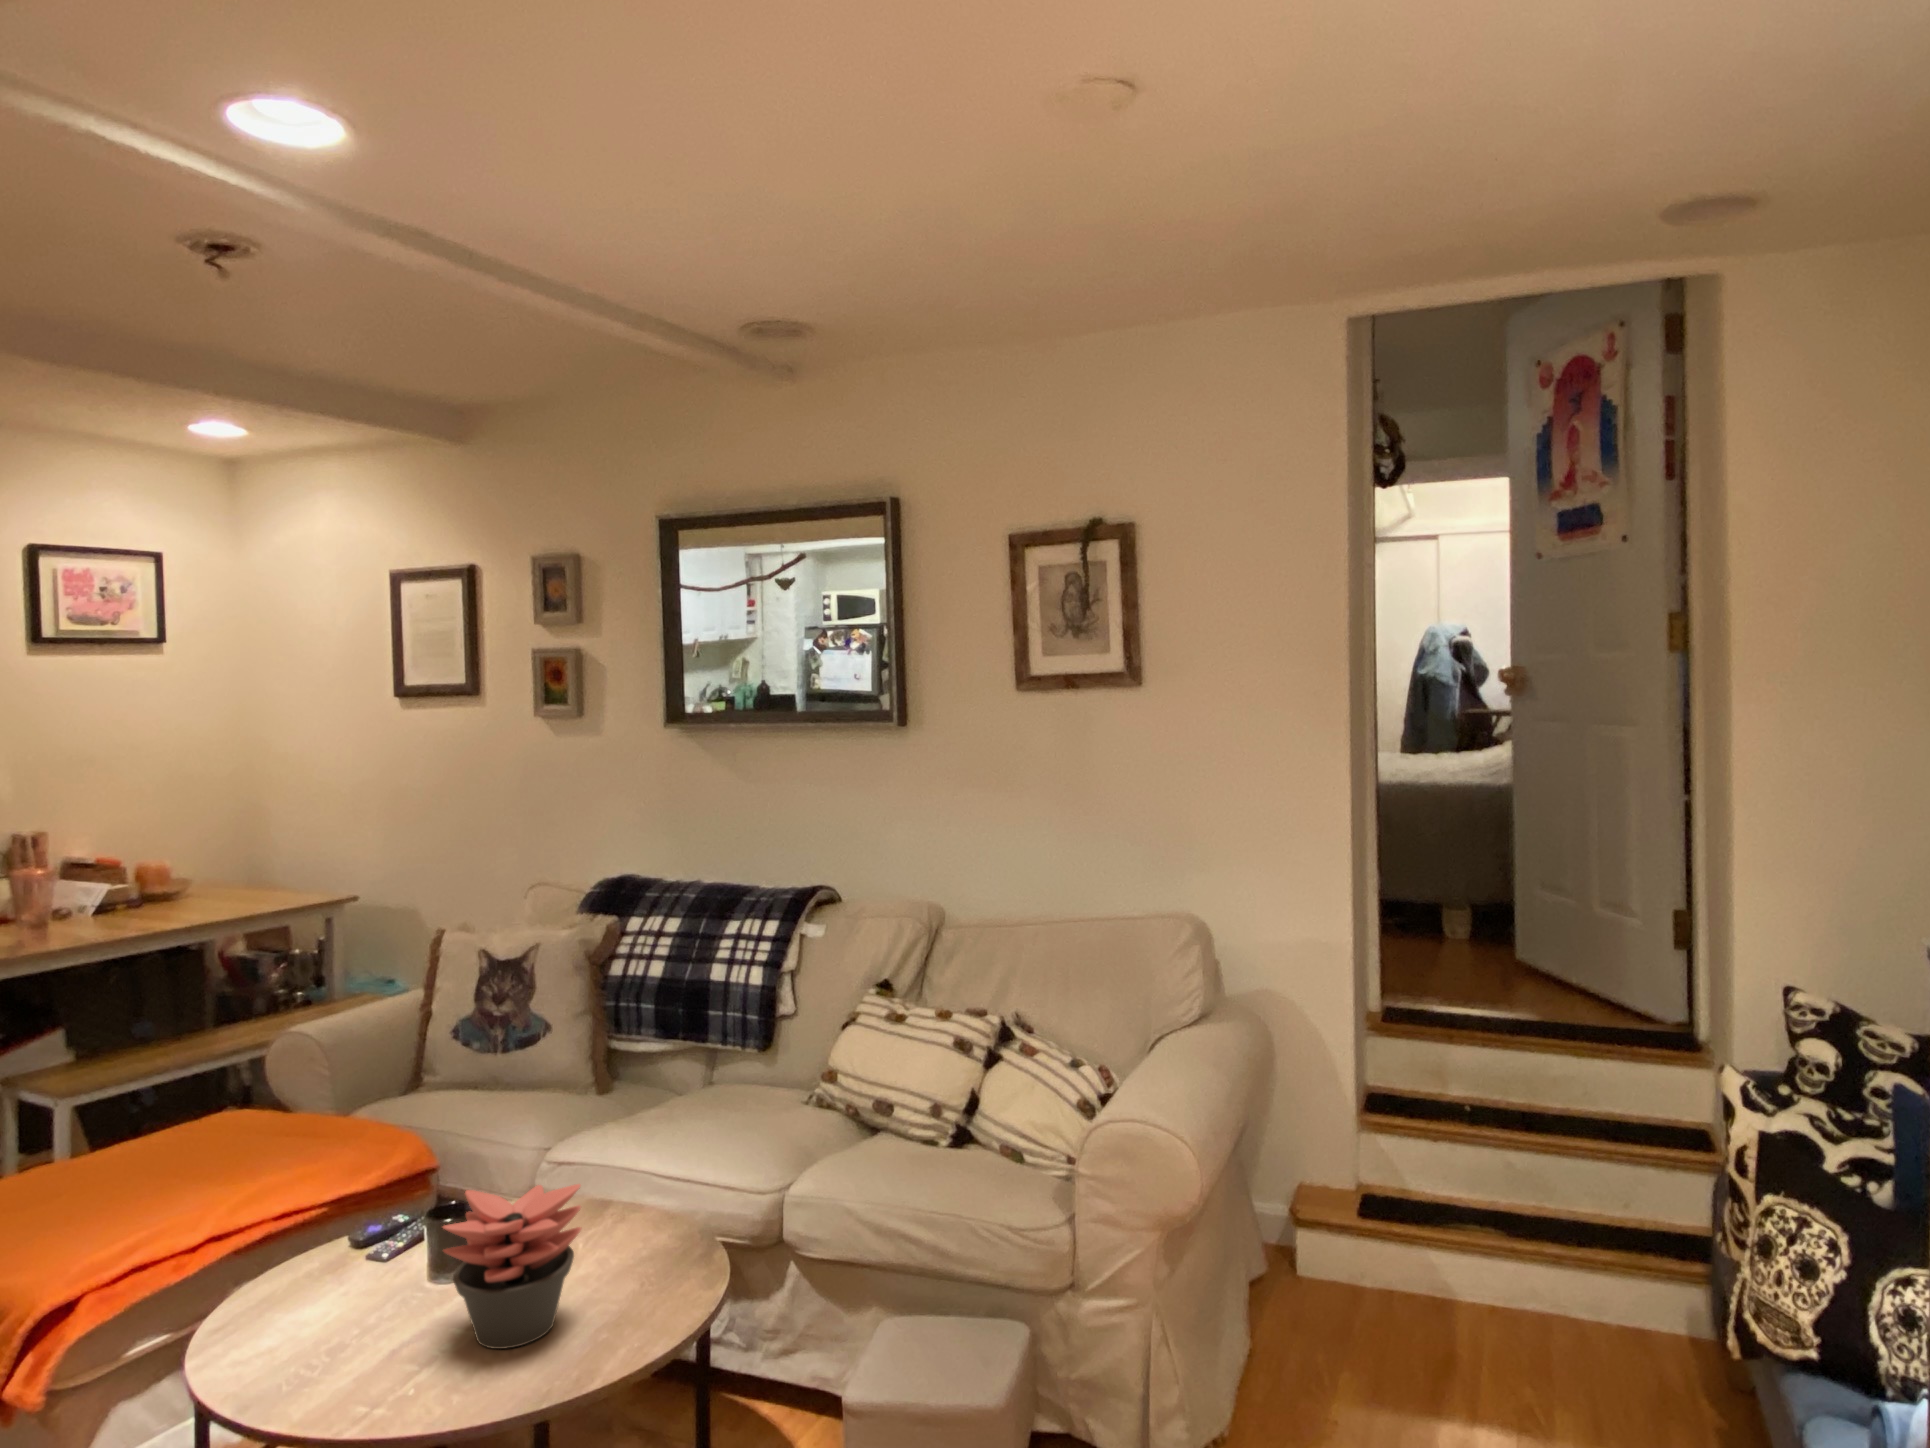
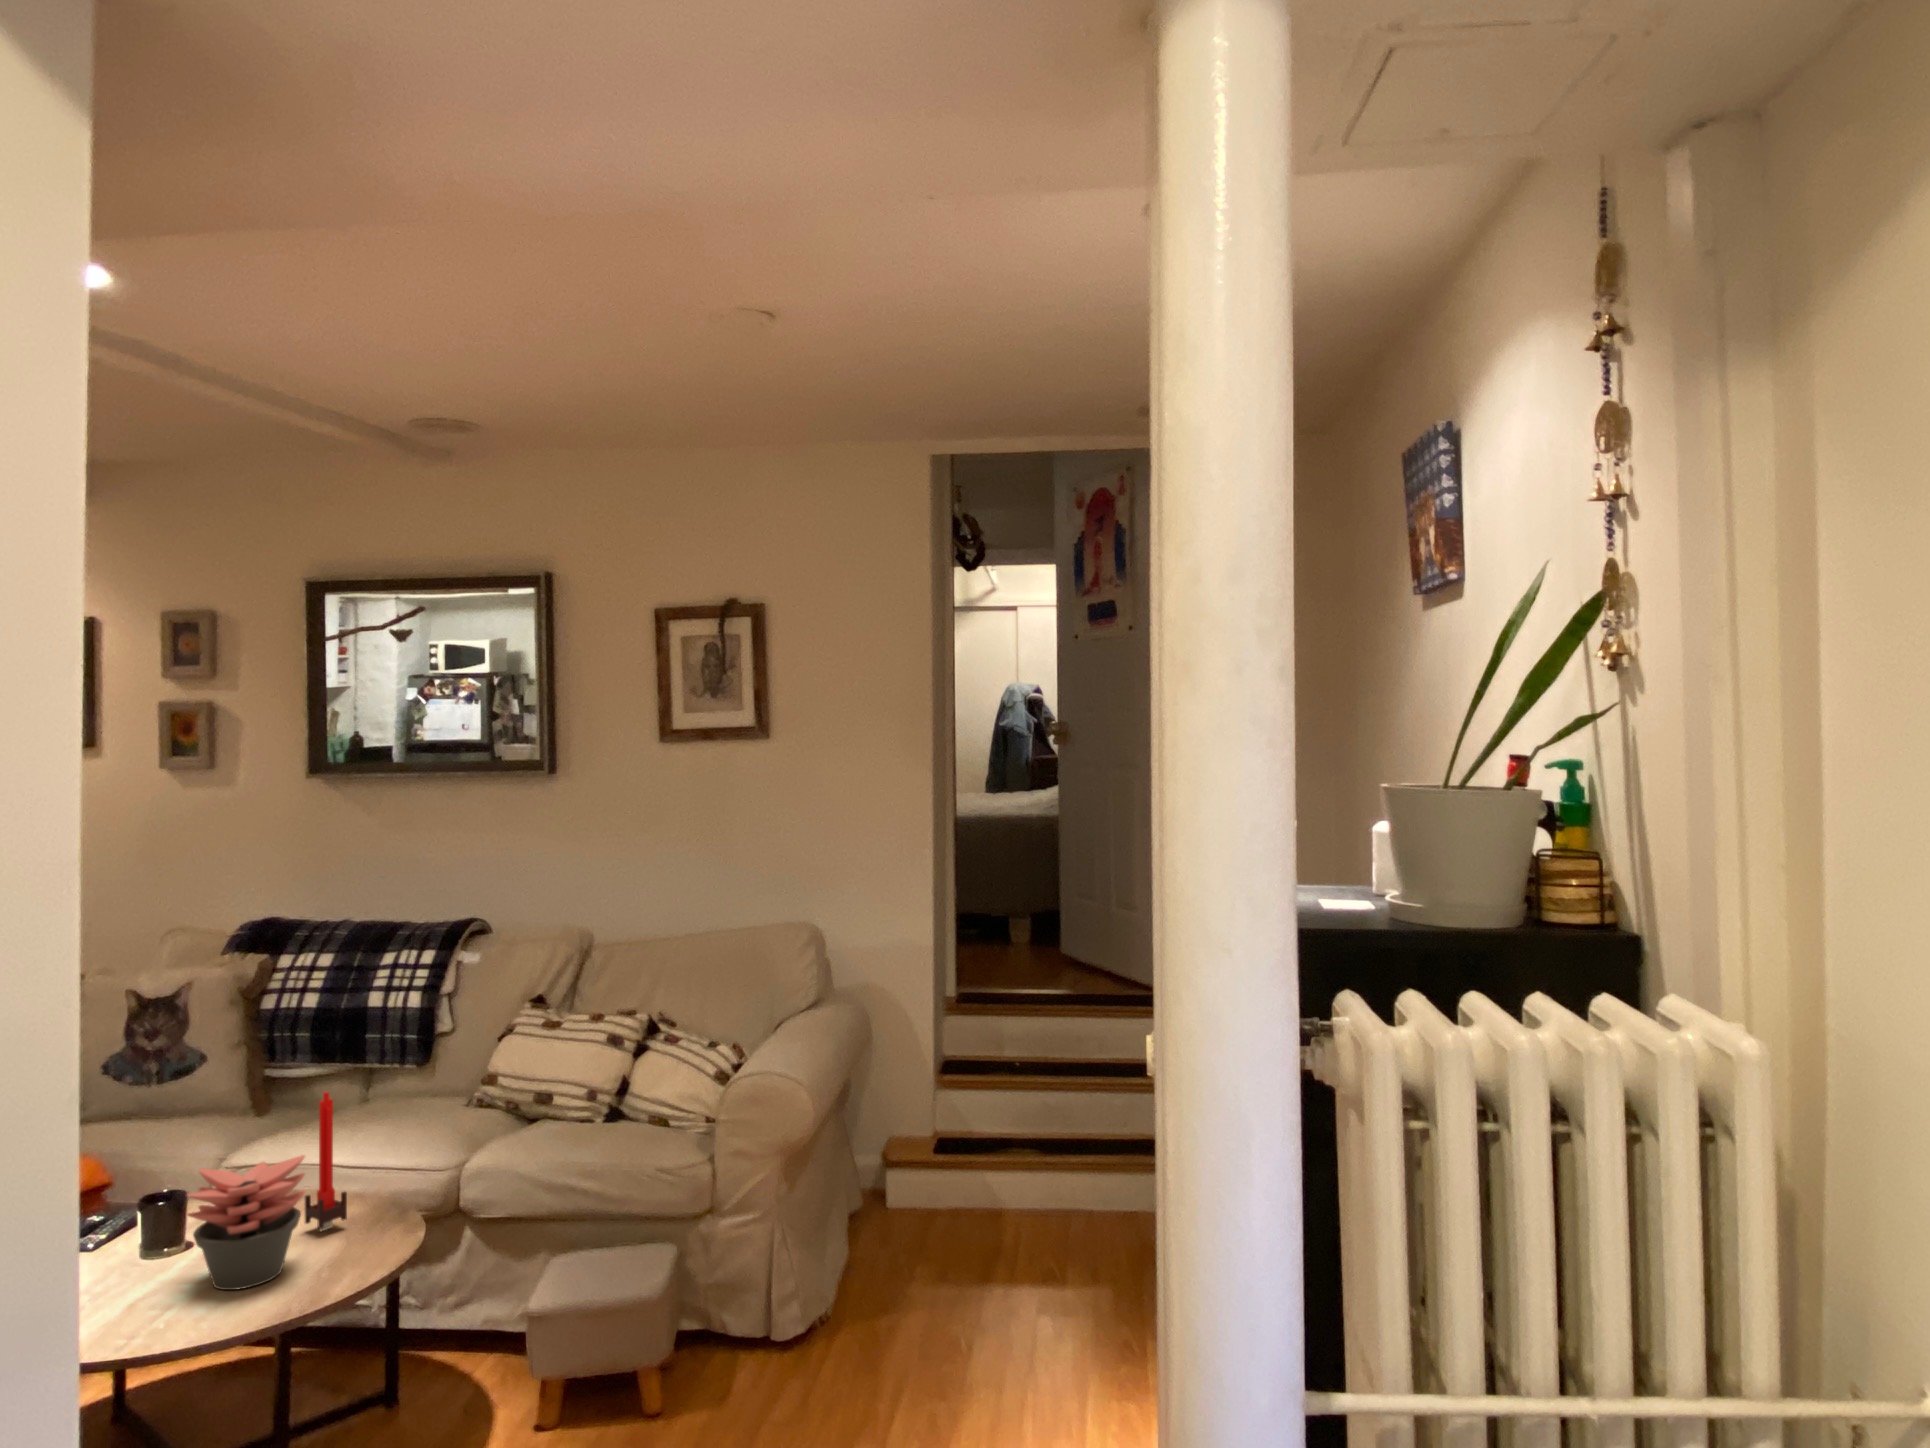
candle: none [594,1101,640,1270] -> present [305,1092,347,1232]

